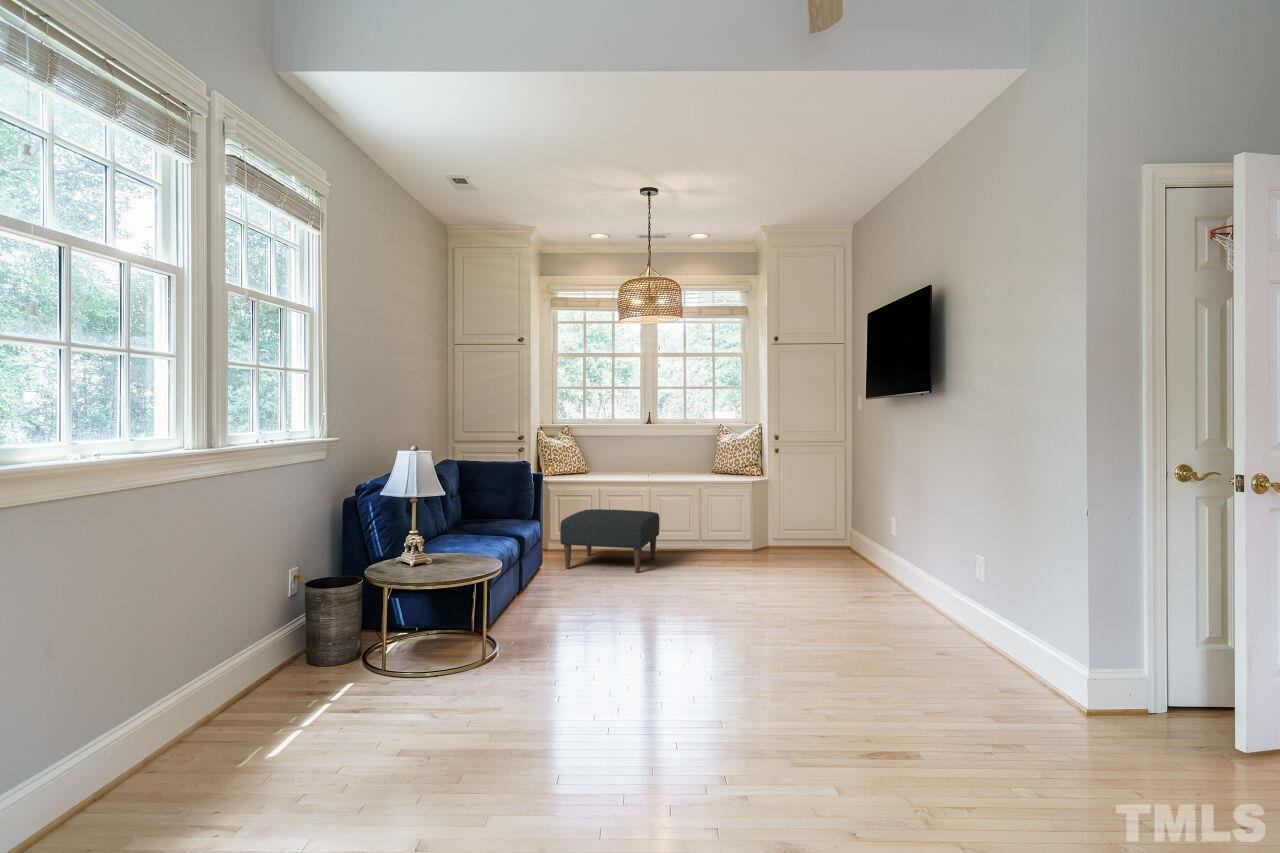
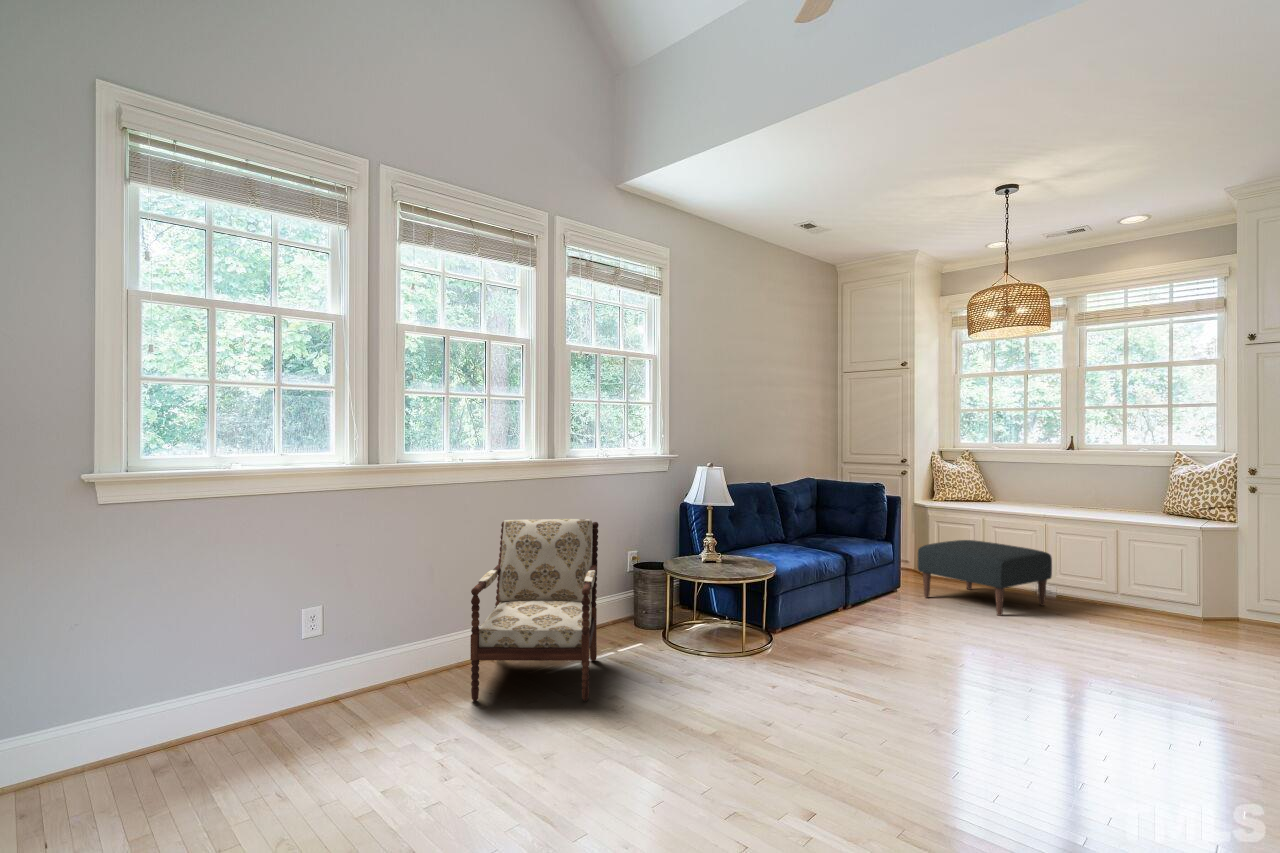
armchair: none [152,530,390,838] -> present [470,519,599,701]

